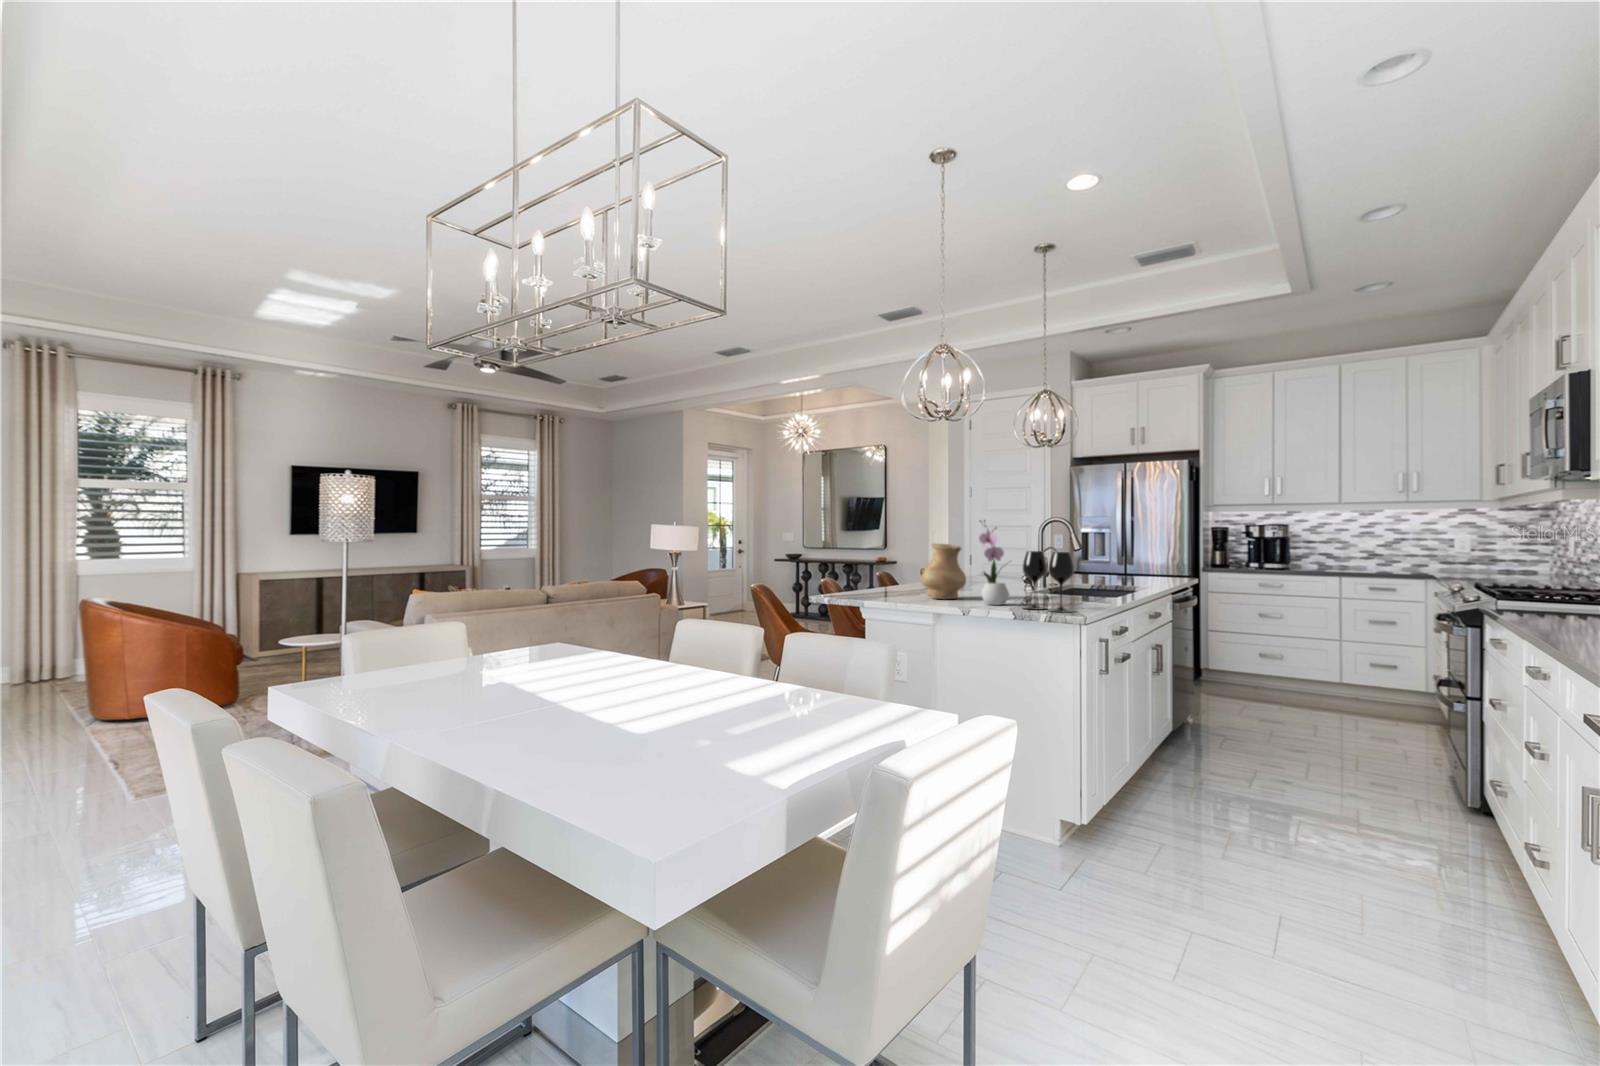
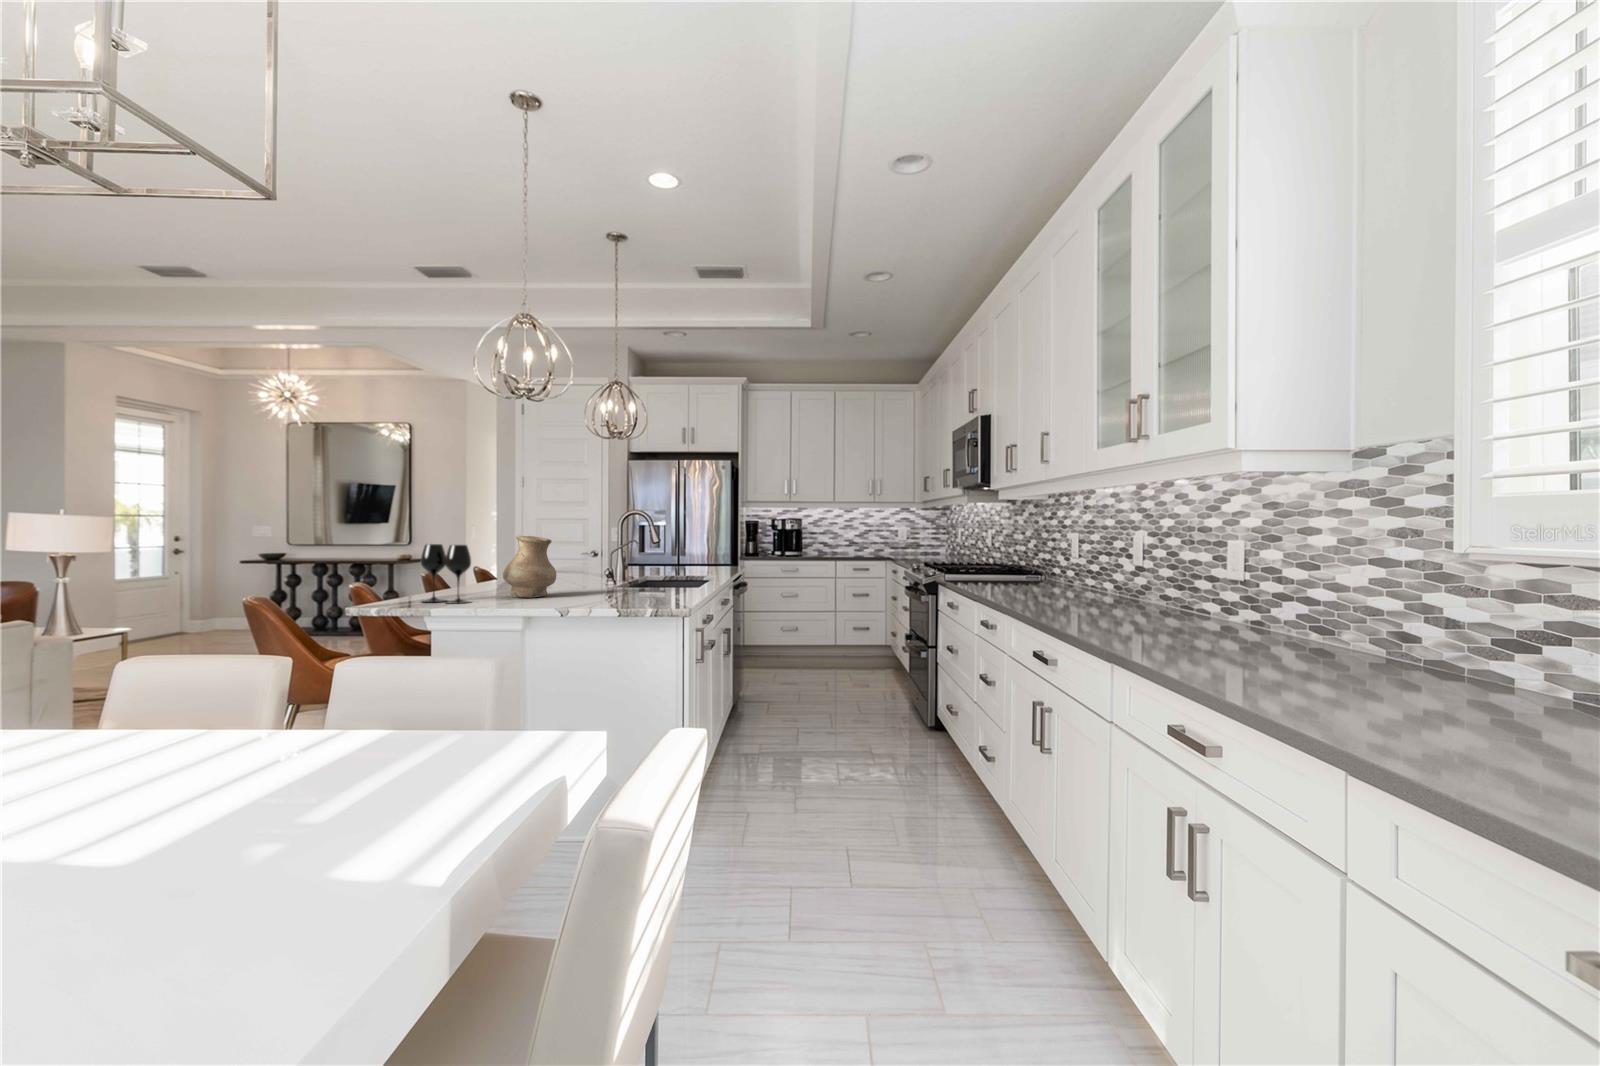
flower arrangement: present [979,520,1009,605] -> none [579,510,612,601]
wine glass: present [1023,551,1074,613] -> present [421,544,471,604]

